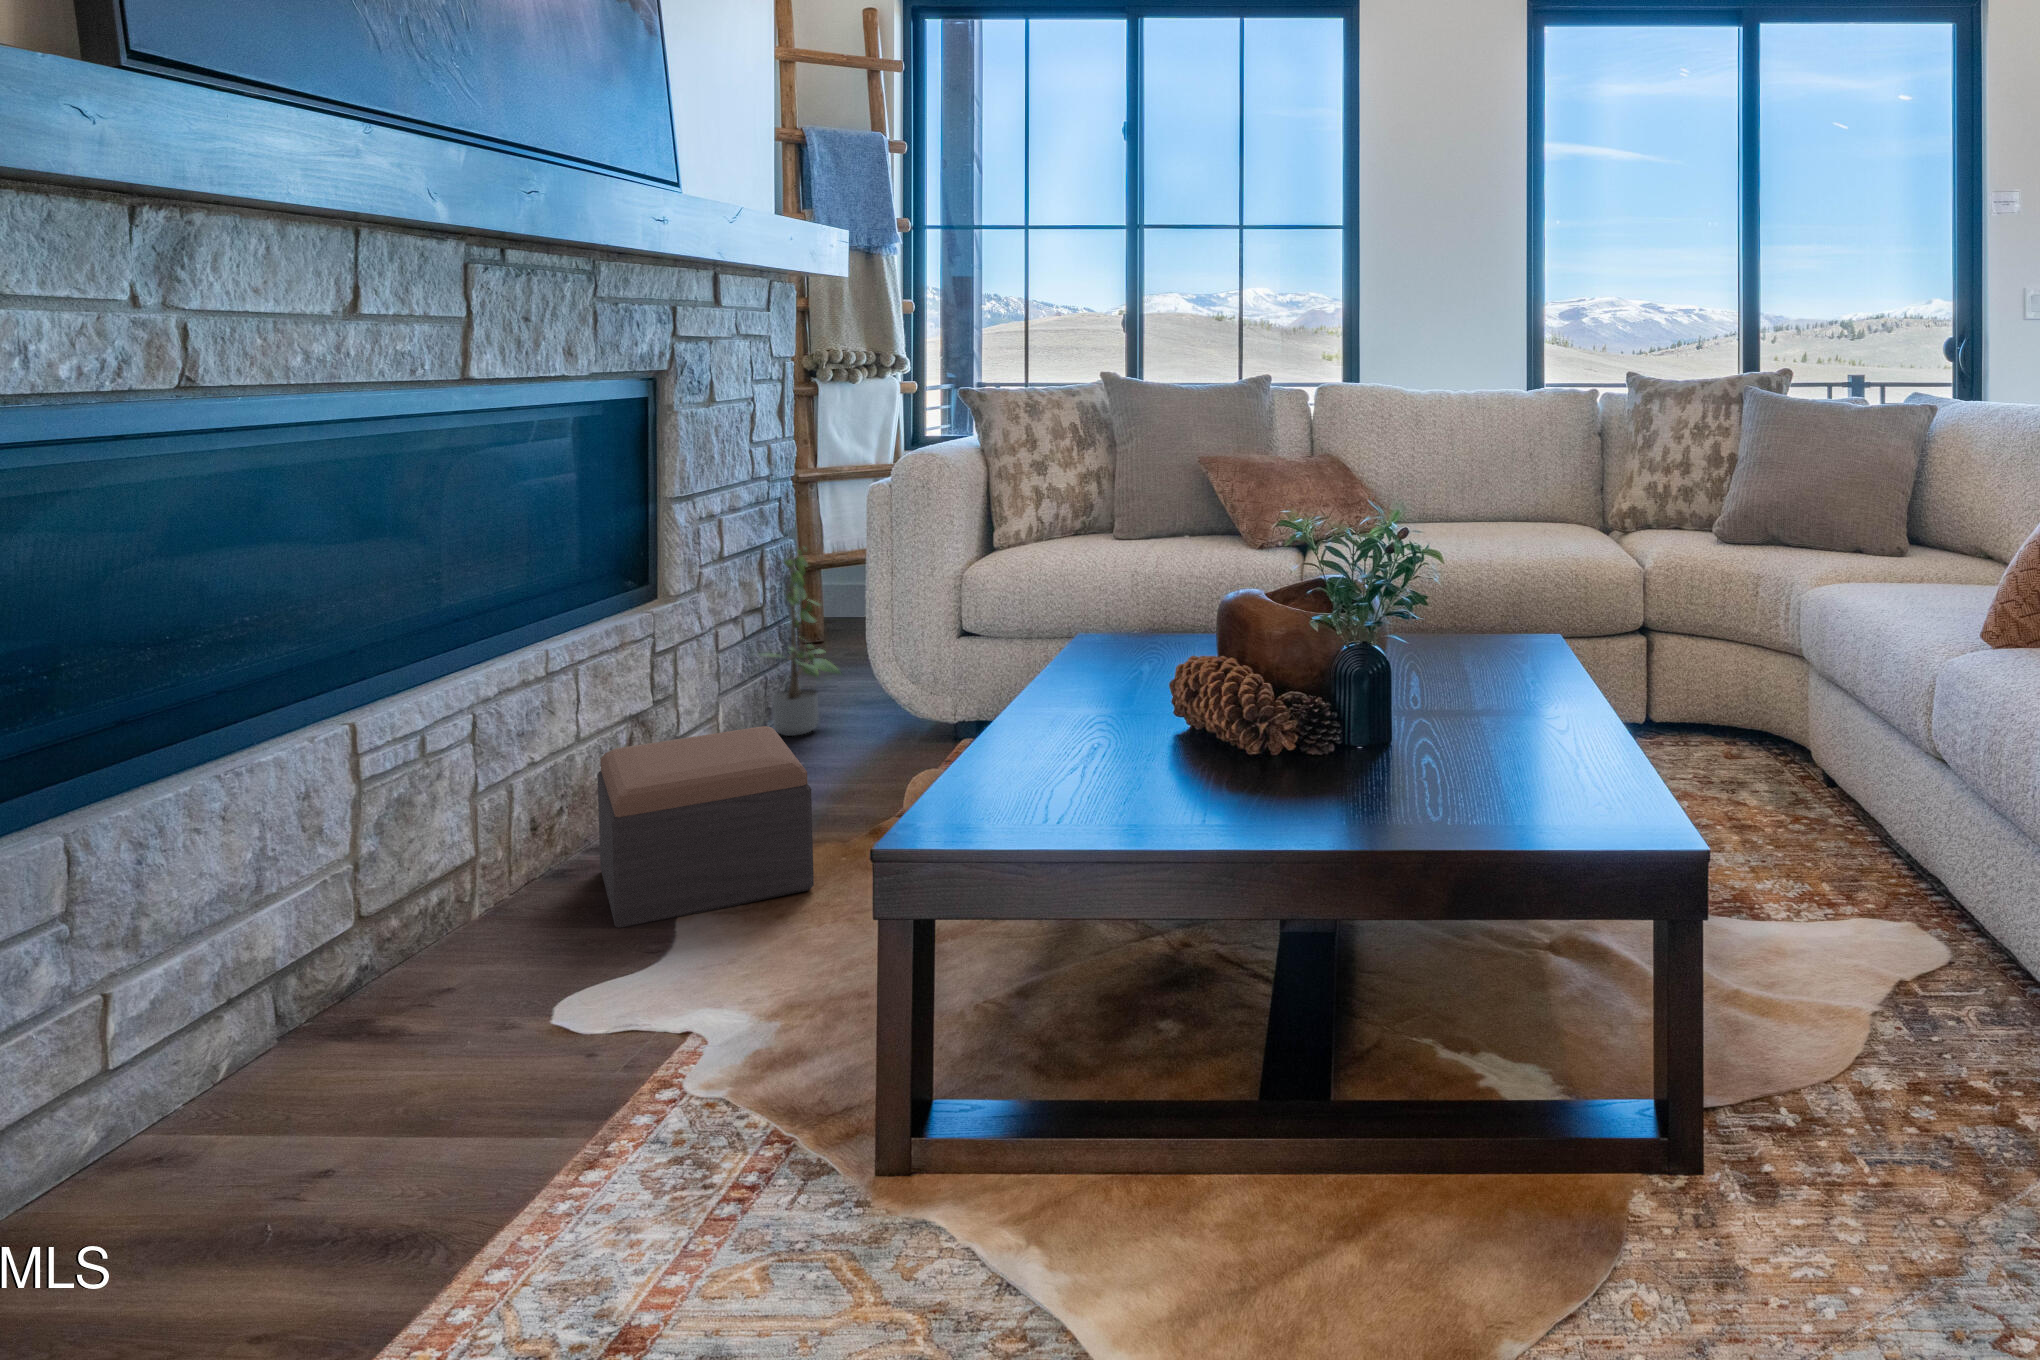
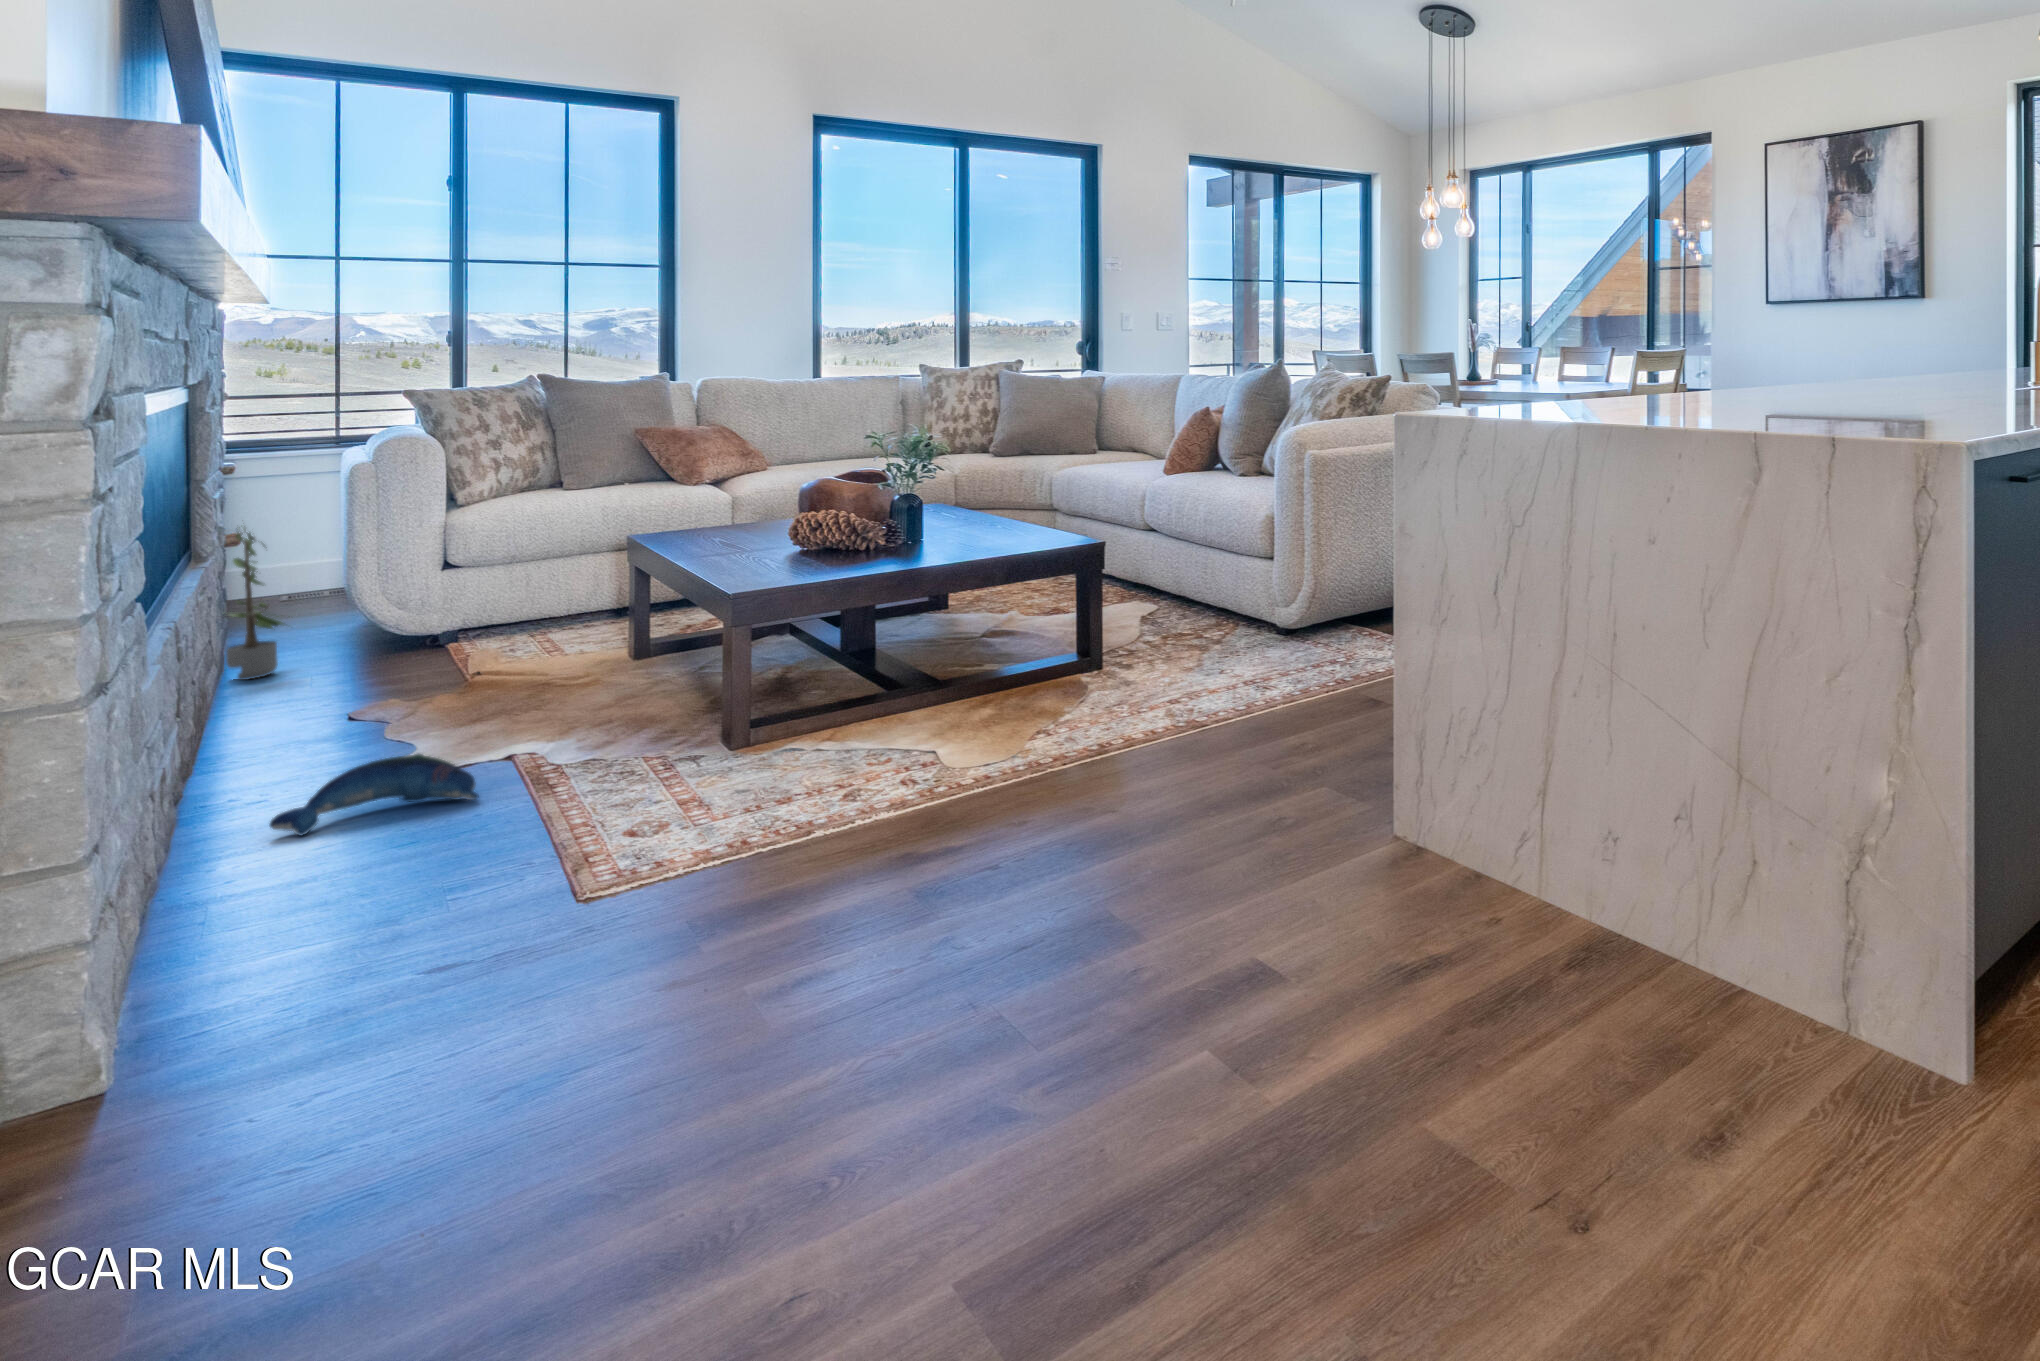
footstool: present [598,726,814,928] -> none [265,622,497,748]
plush toy: none [192,1036,436,1175] -> present [270,754,479,836]

